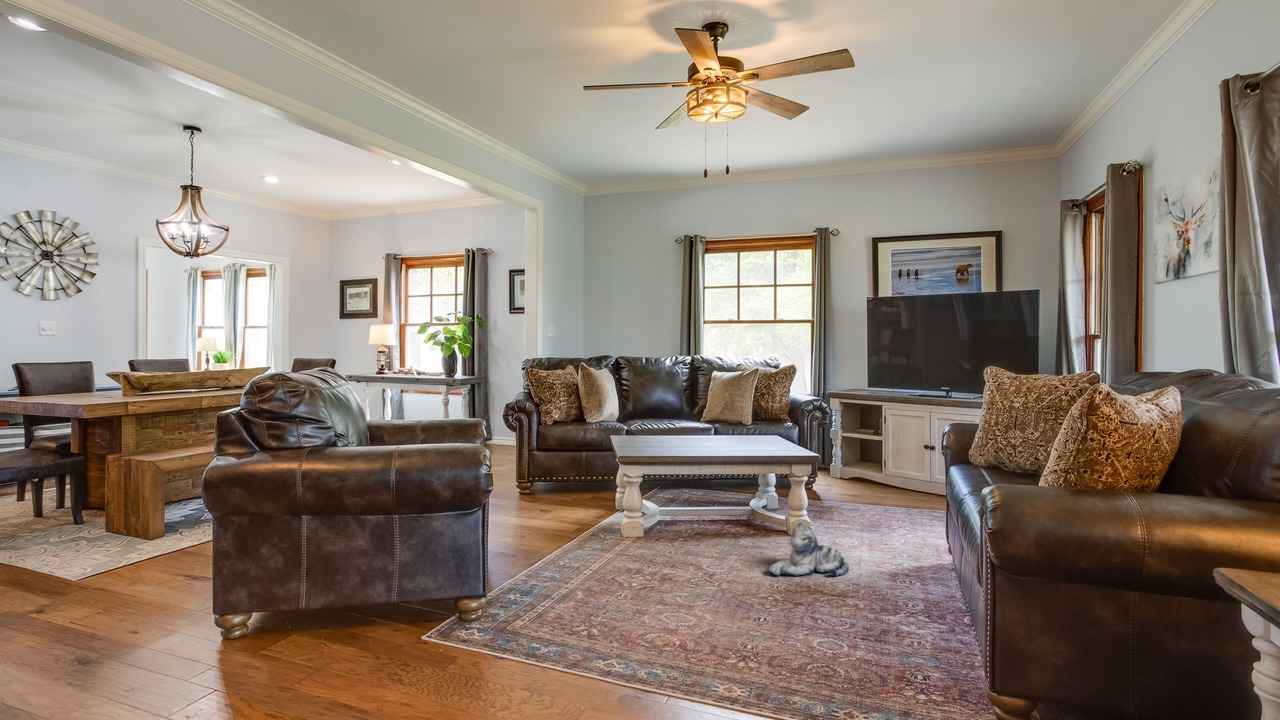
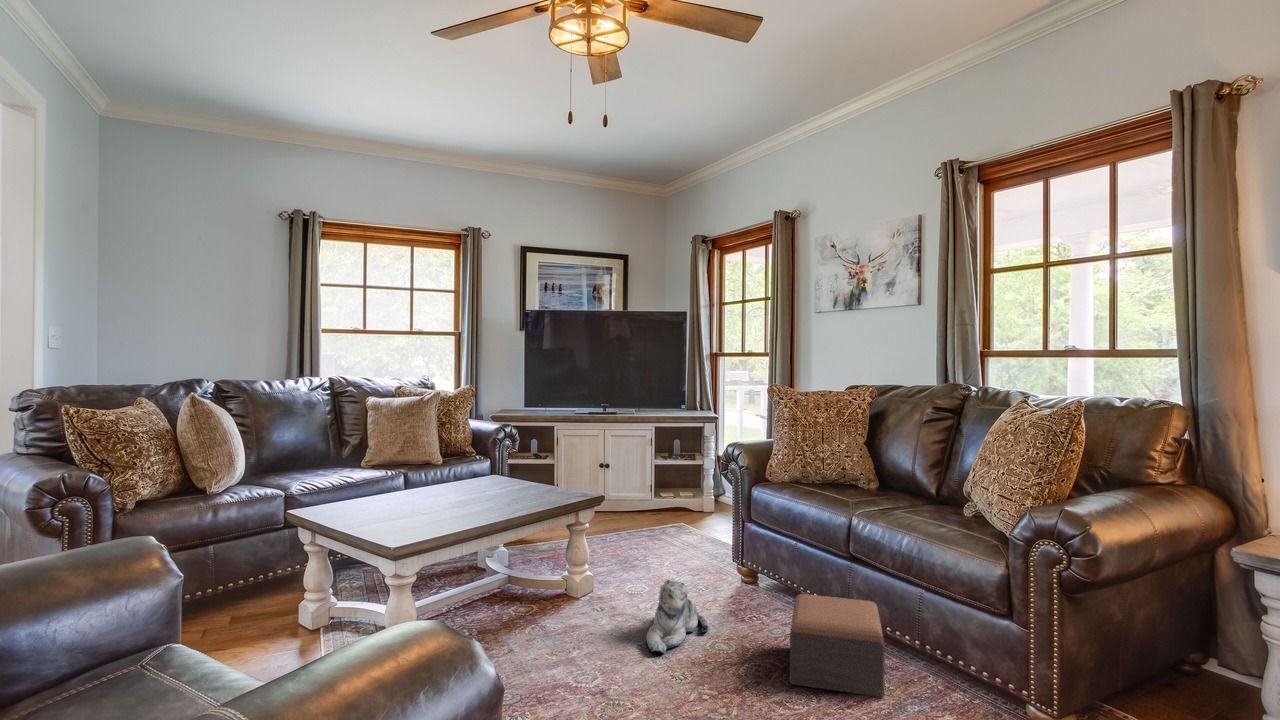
footstool: none [833,555,950,648] -> present [790,594,885,697]

